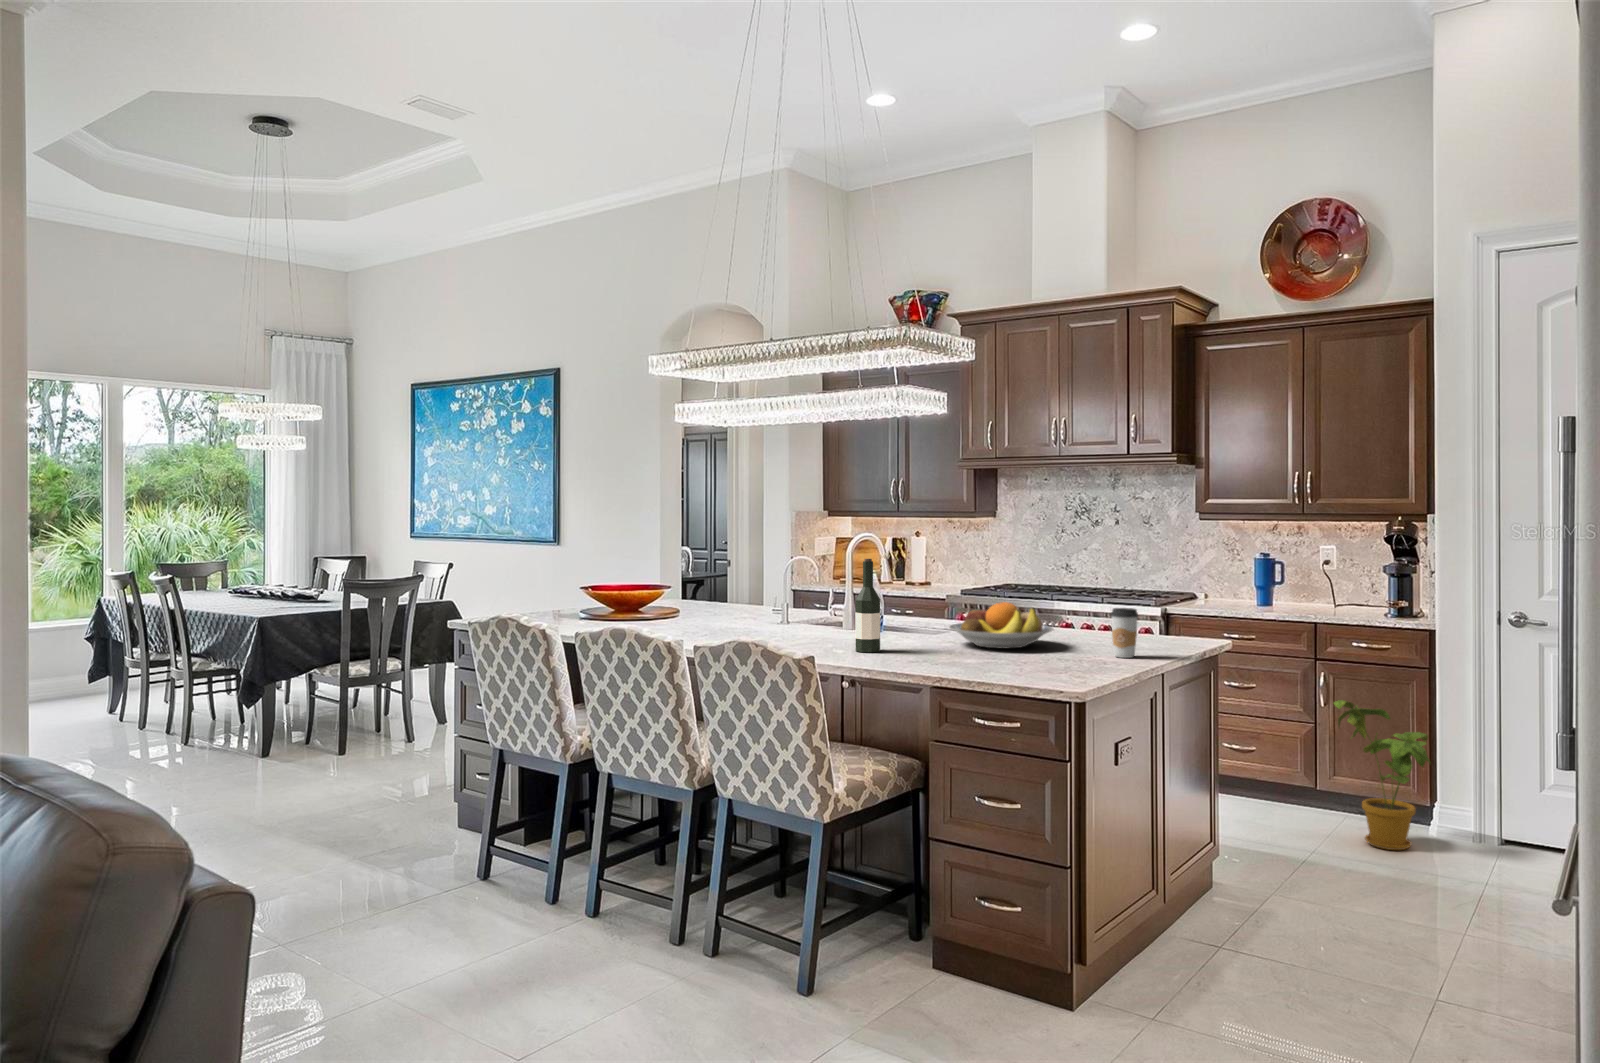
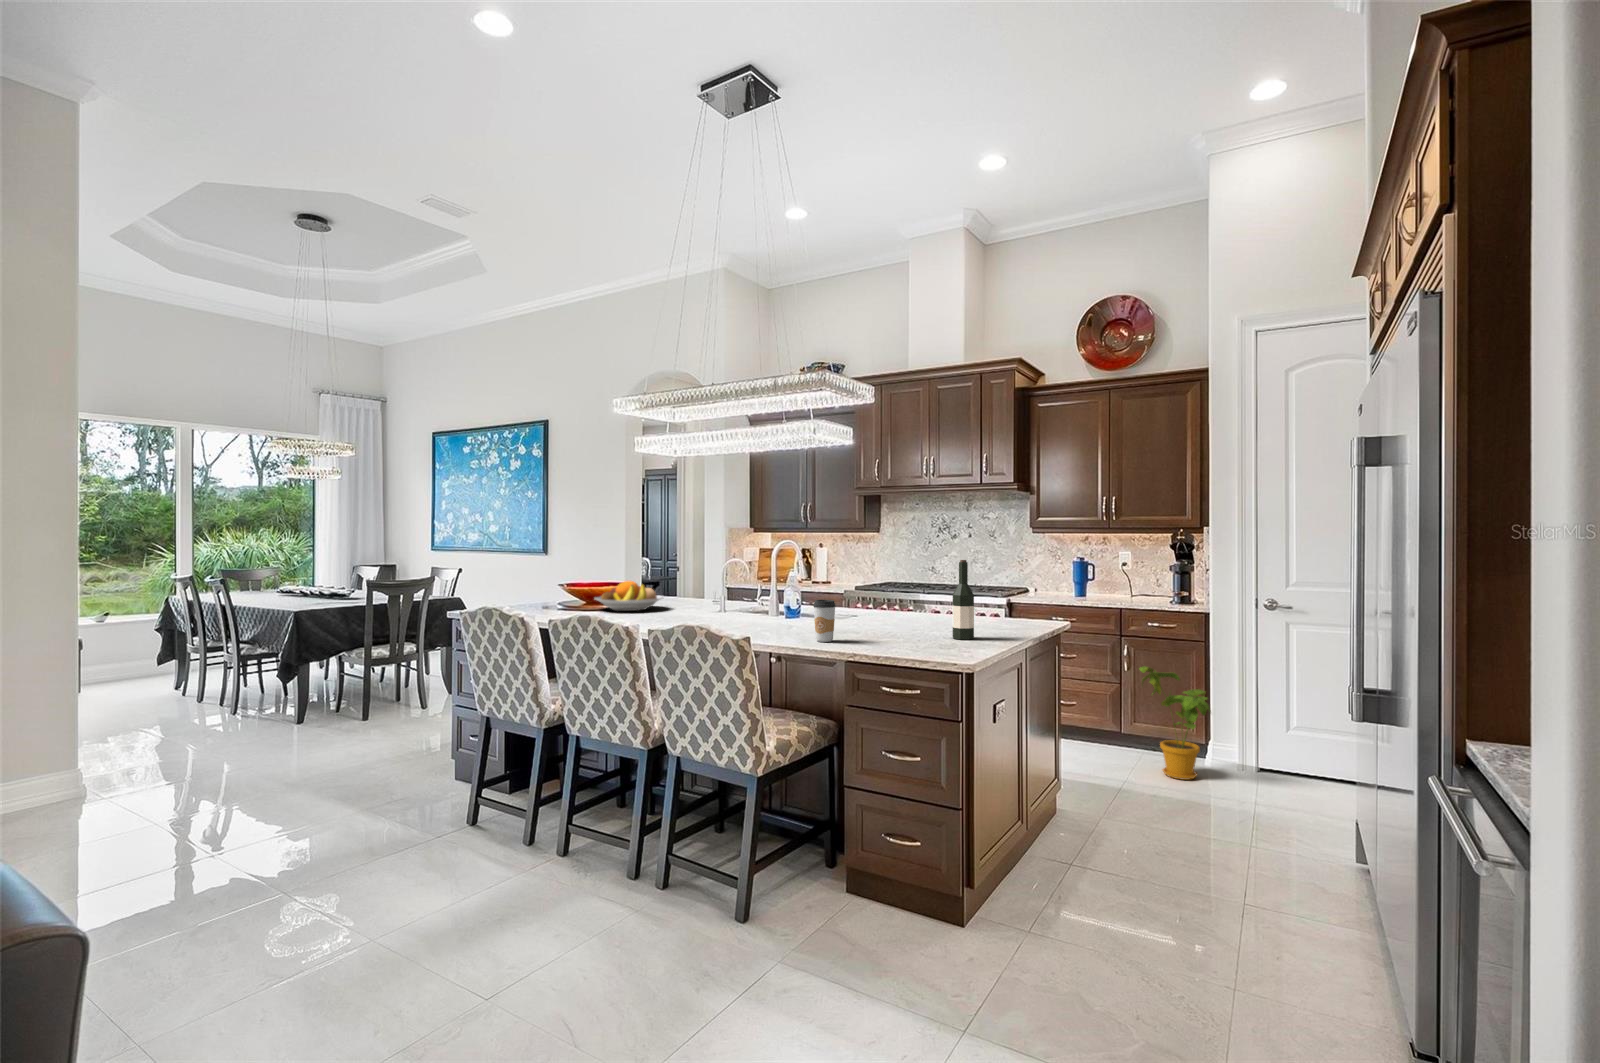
wine bottle: present [856,559,880,652] -> present [952,560,974,639]
fruit bowl: present [949,602,1054,648] -> present [595,581,663,611]
coffee cup: present [1111,608,1138,658] -> present [814,600,836,642]

